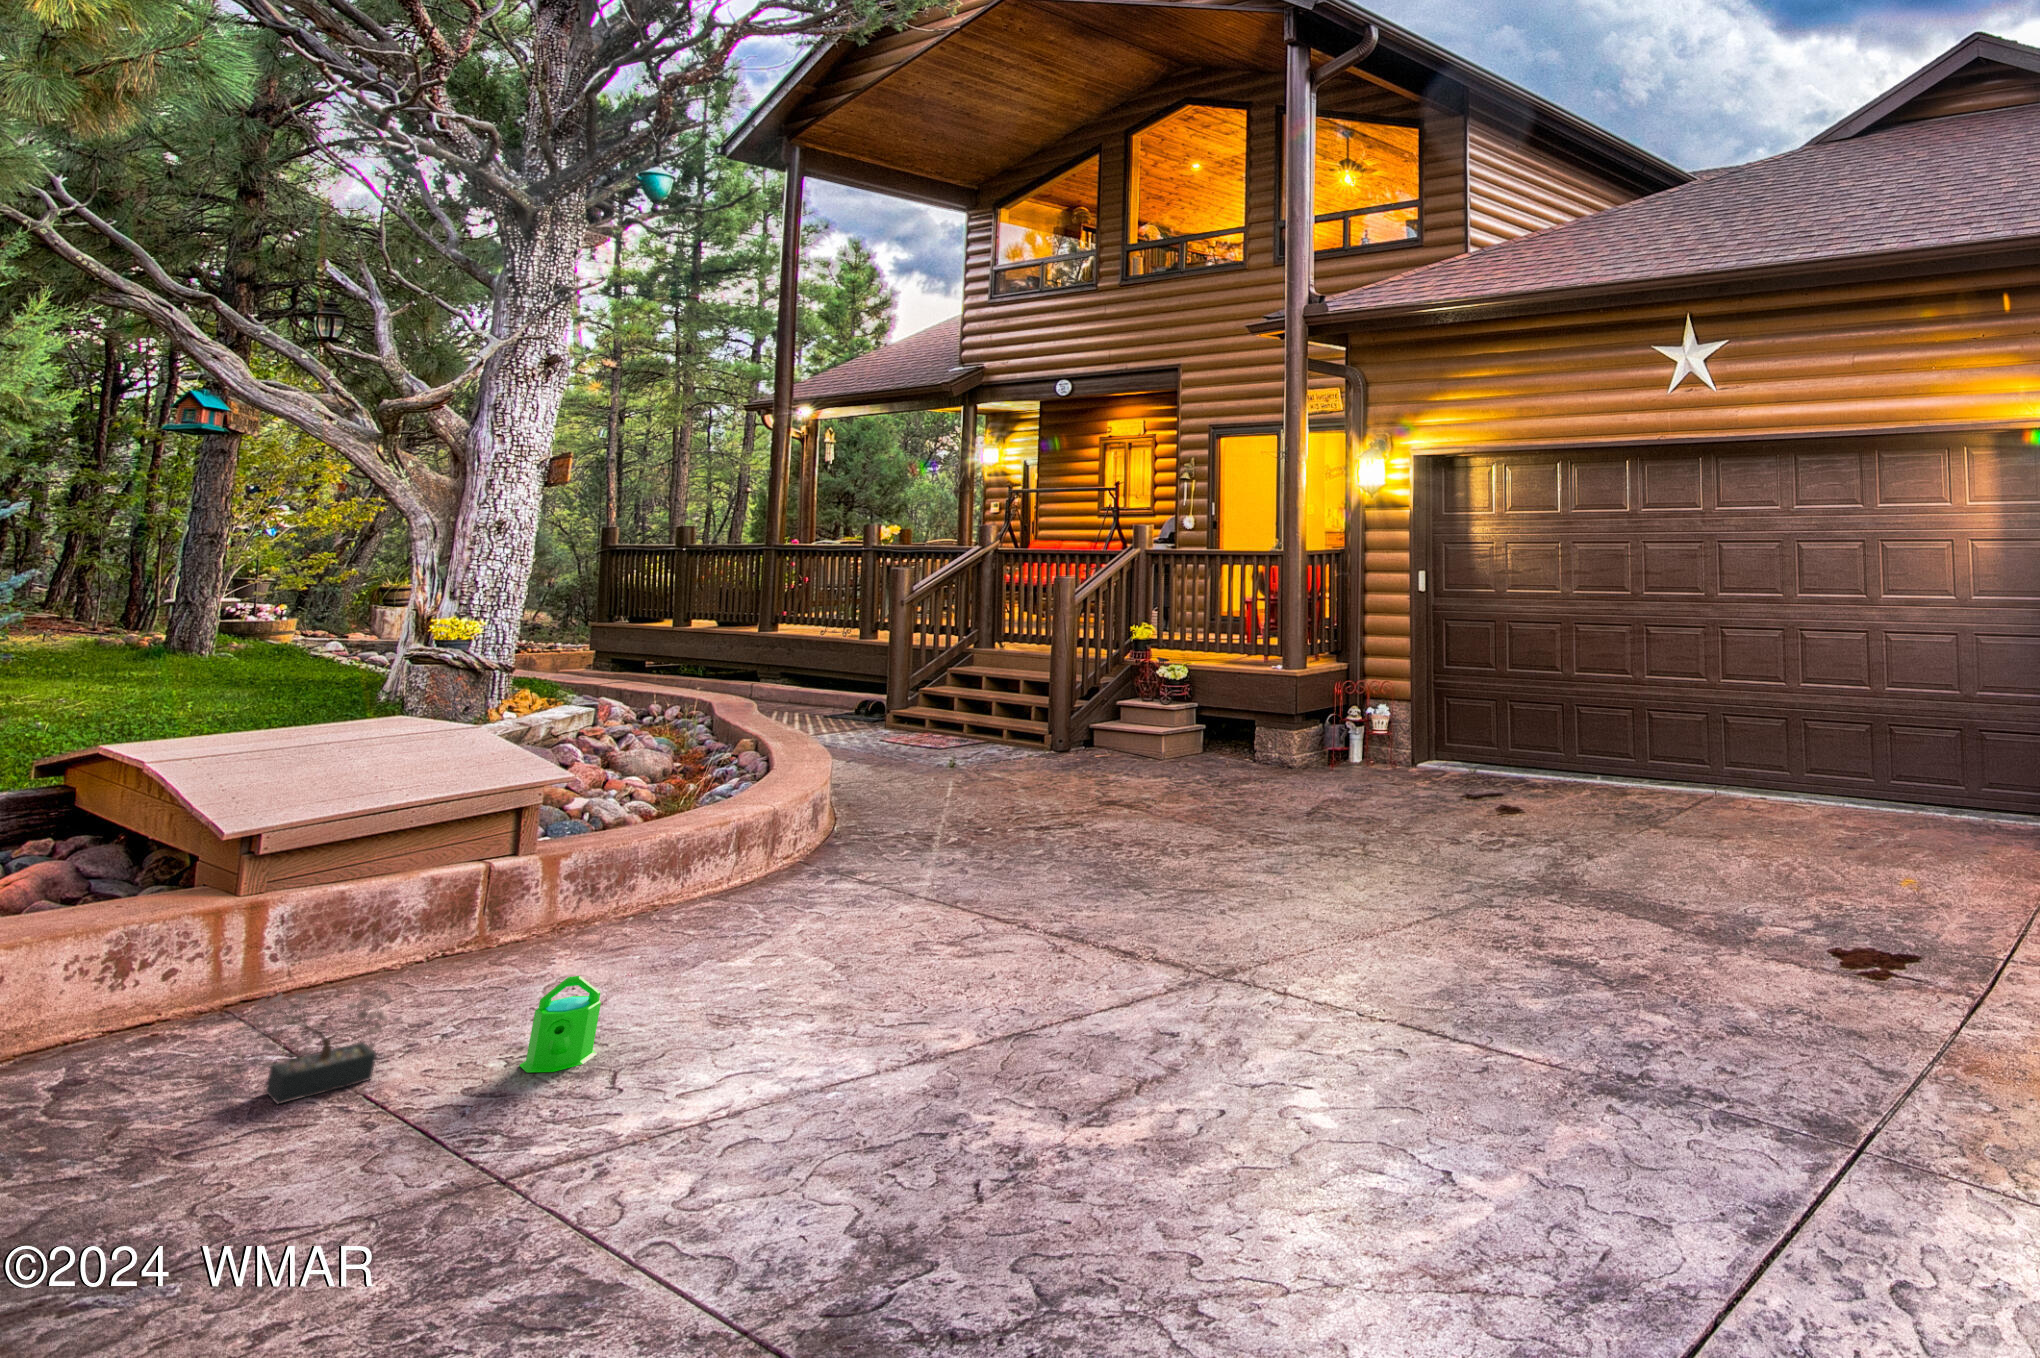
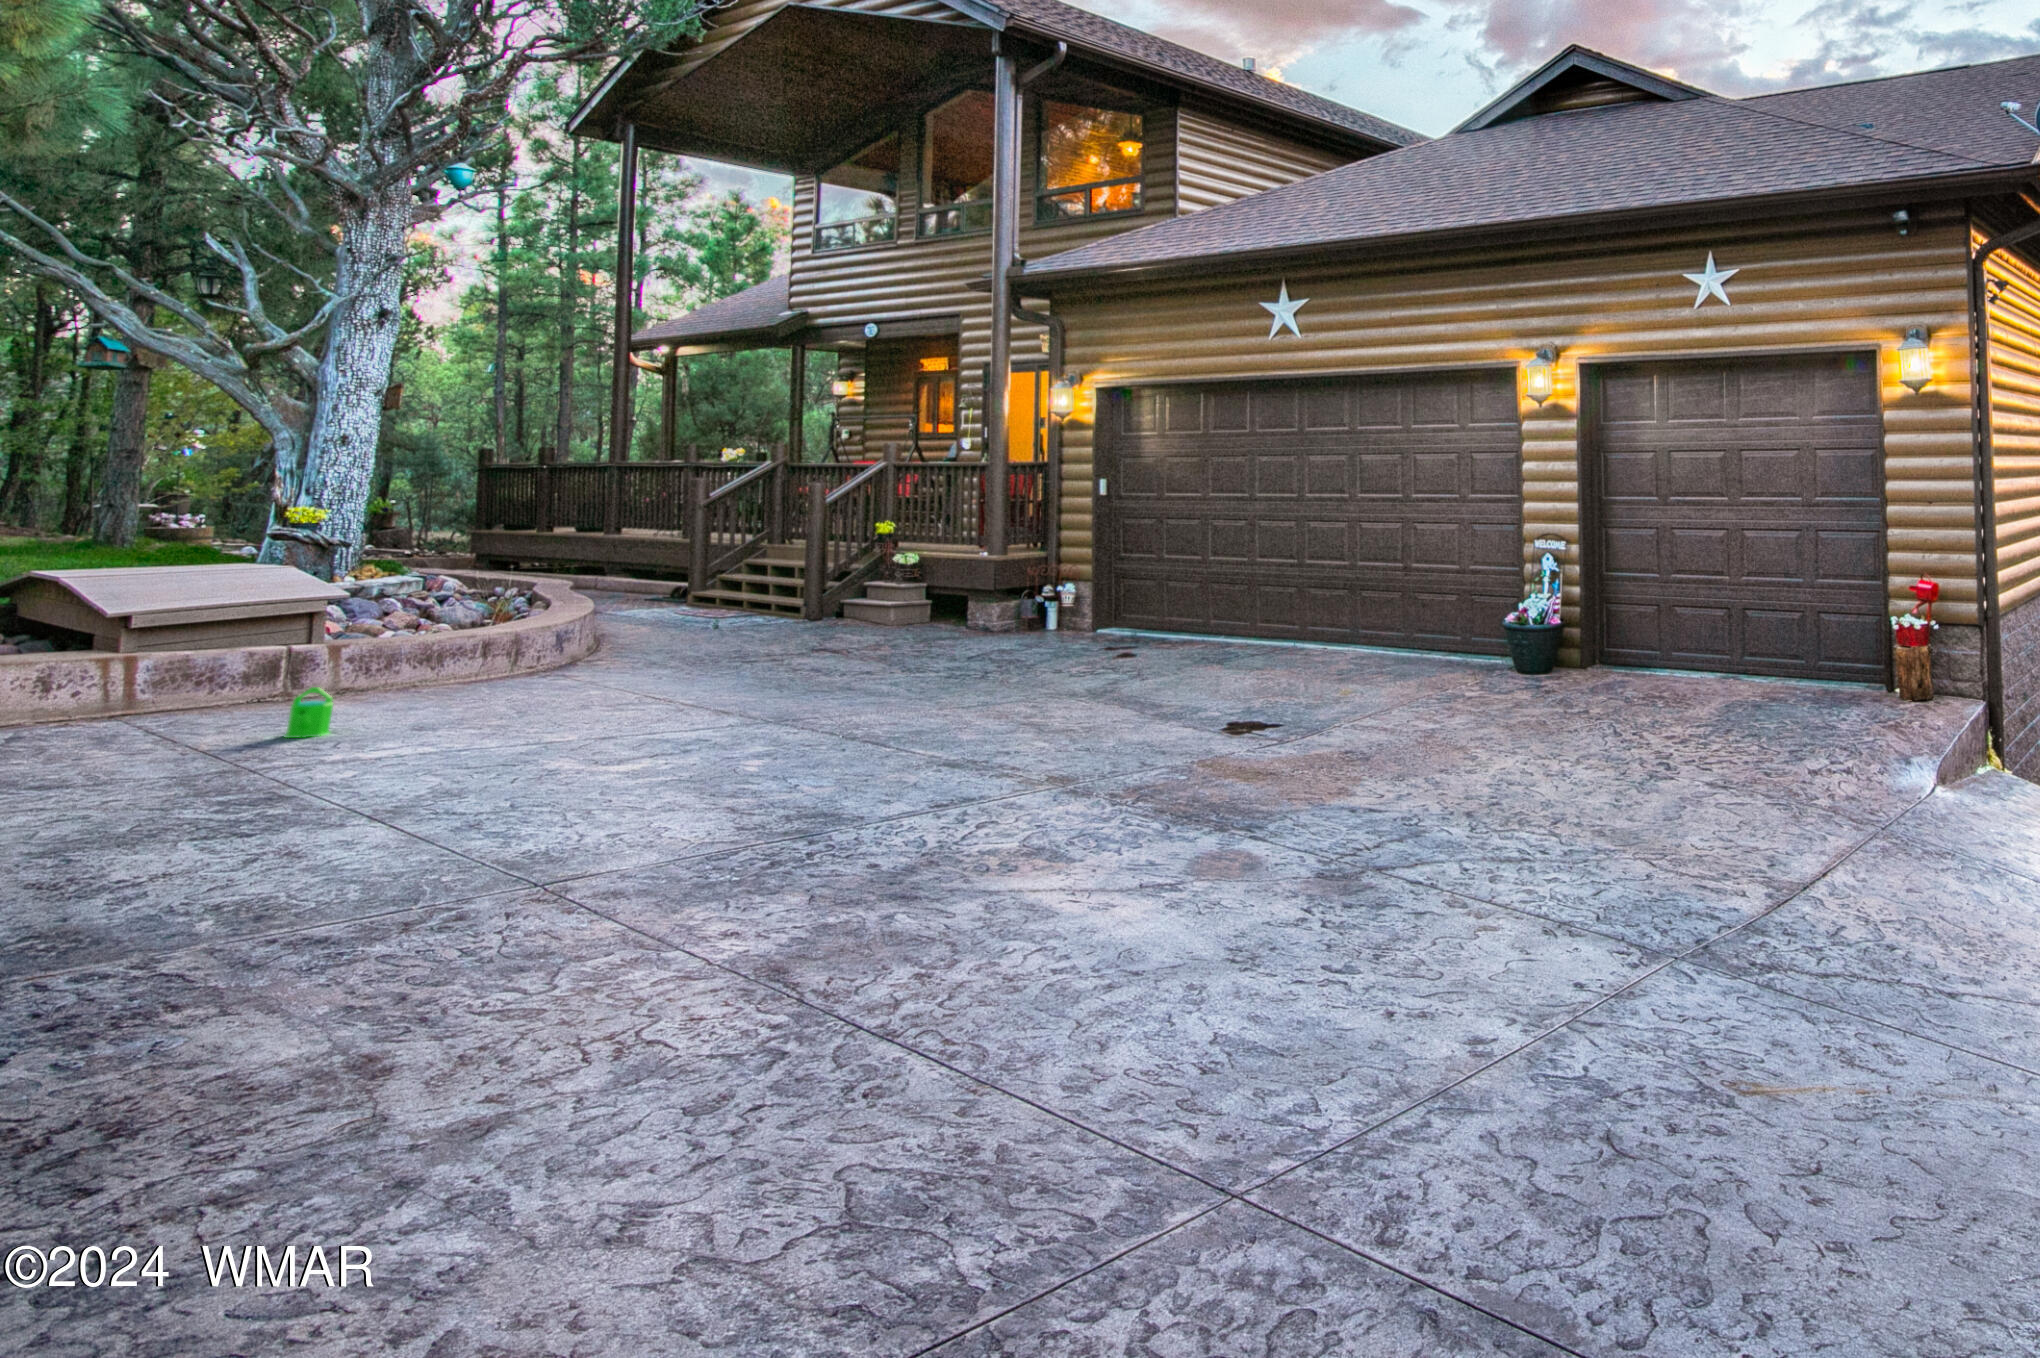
decorative plant: present [236,992,402,1104] -> none [109,684,212,744]

